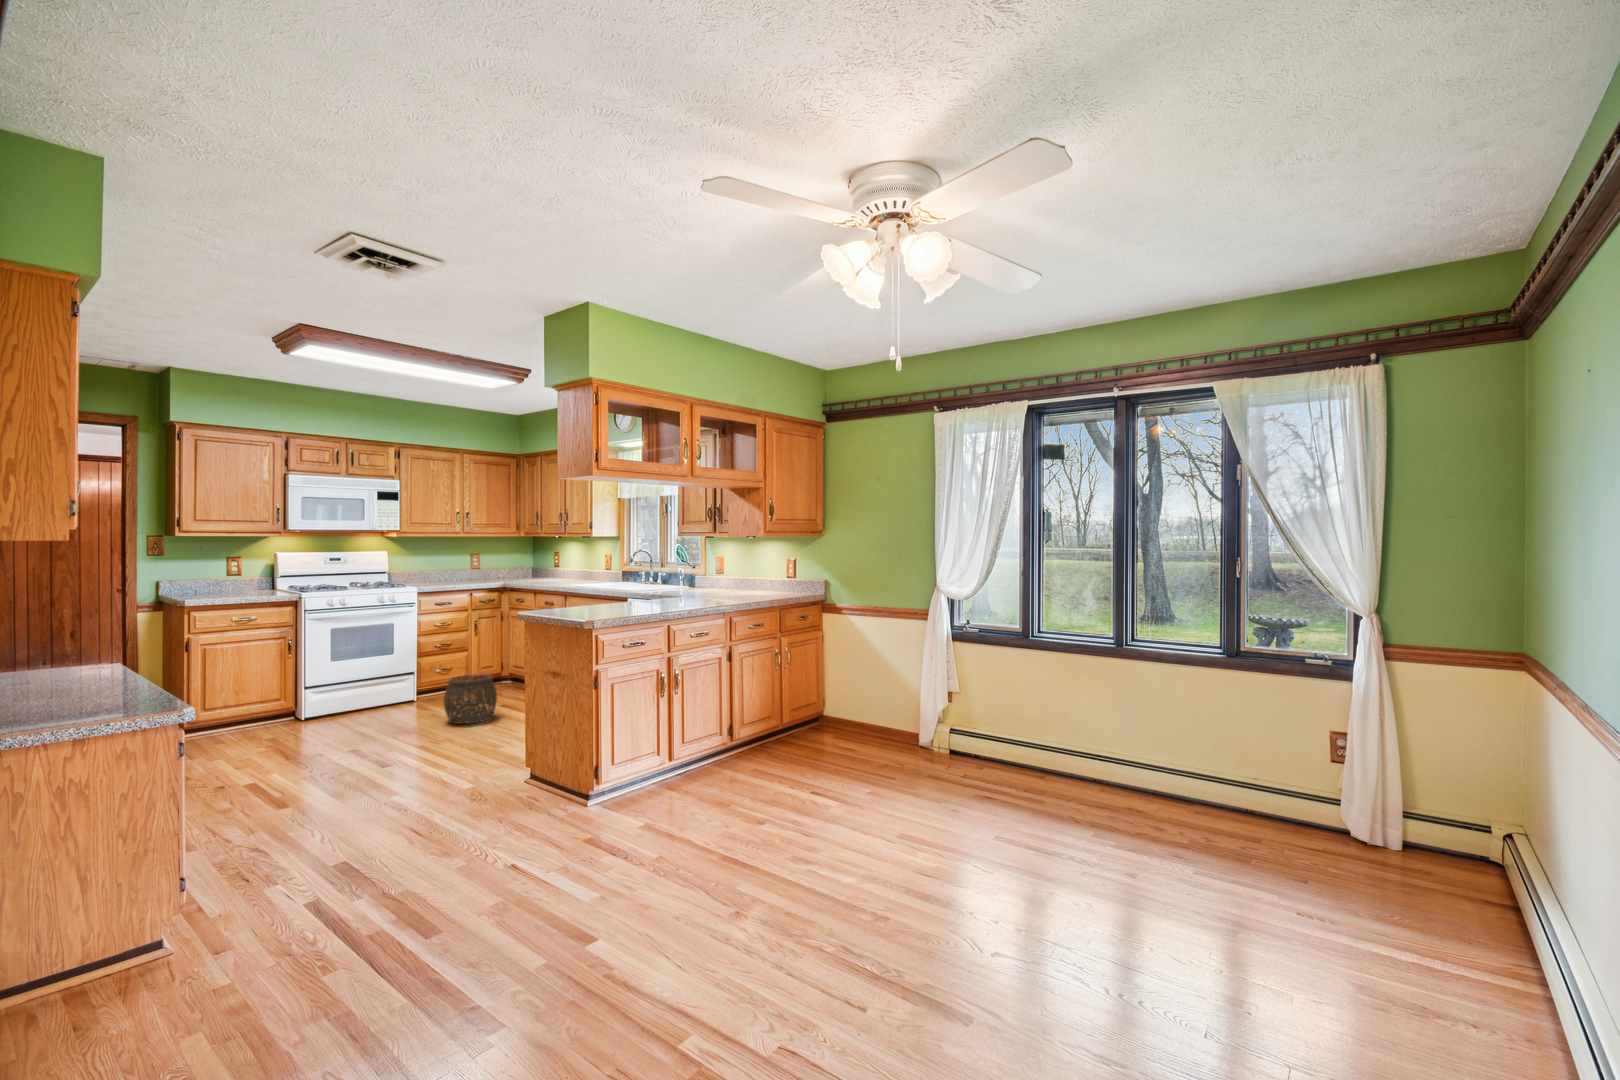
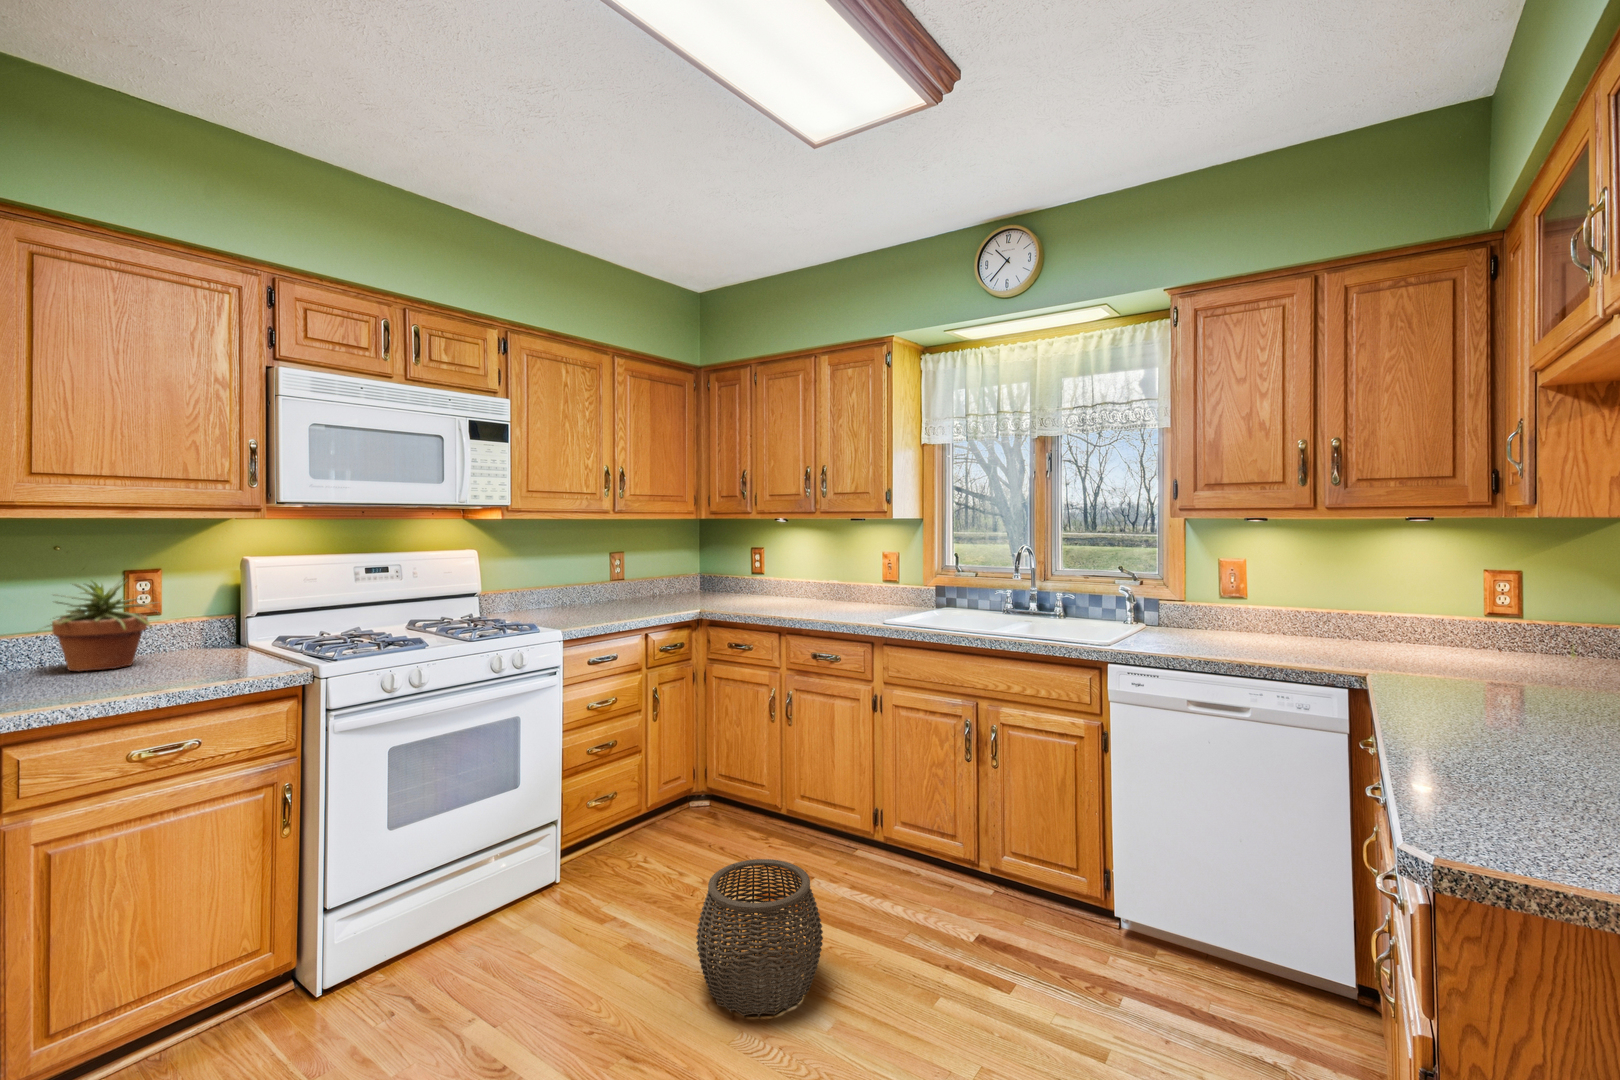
potted plant: none [198,559,243,595] -> present [50,577,154,671]

